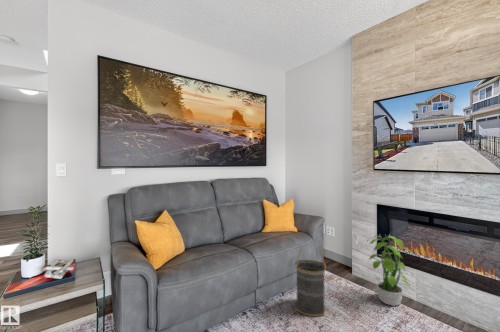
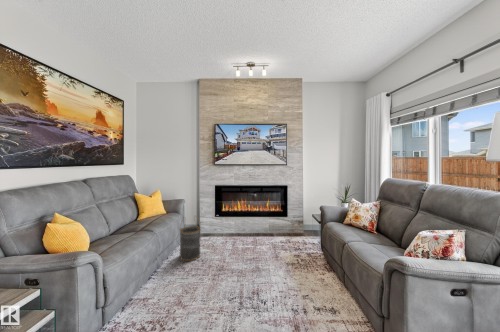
potted plant: present [367,236,410,306] -> none [212,202,235,240]

